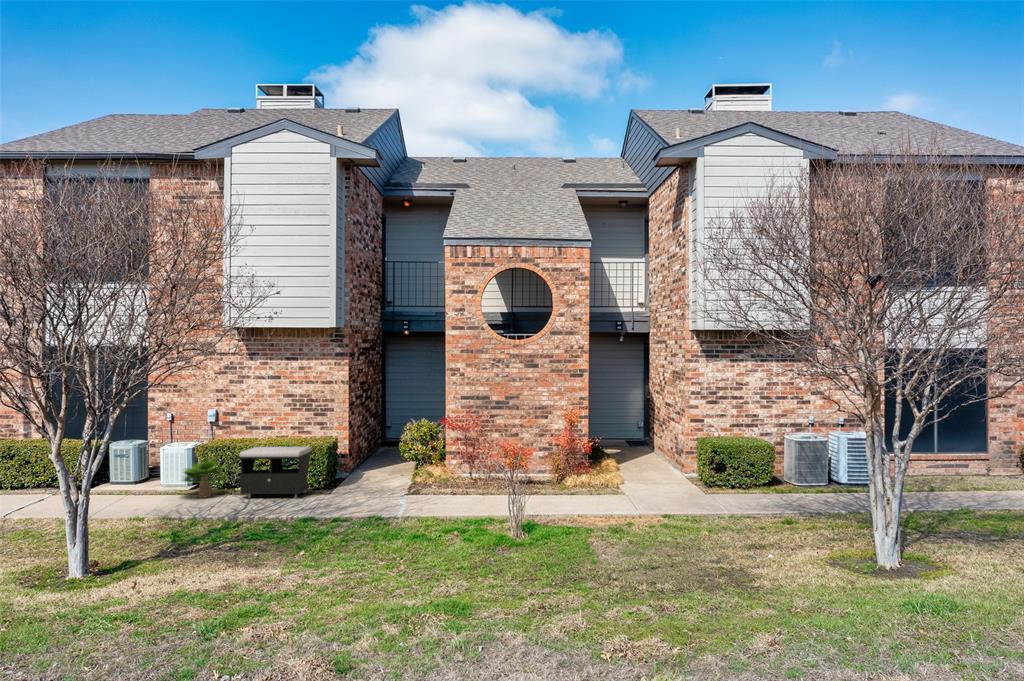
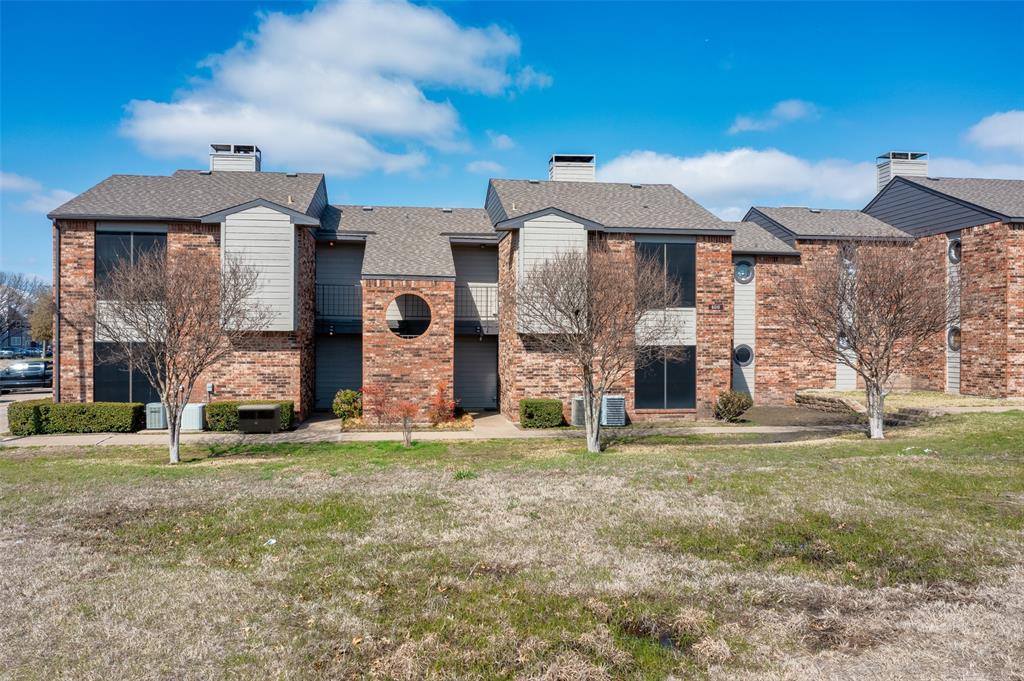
potted plant: present [183,460,227,498] -> none [199,411,229,435]

